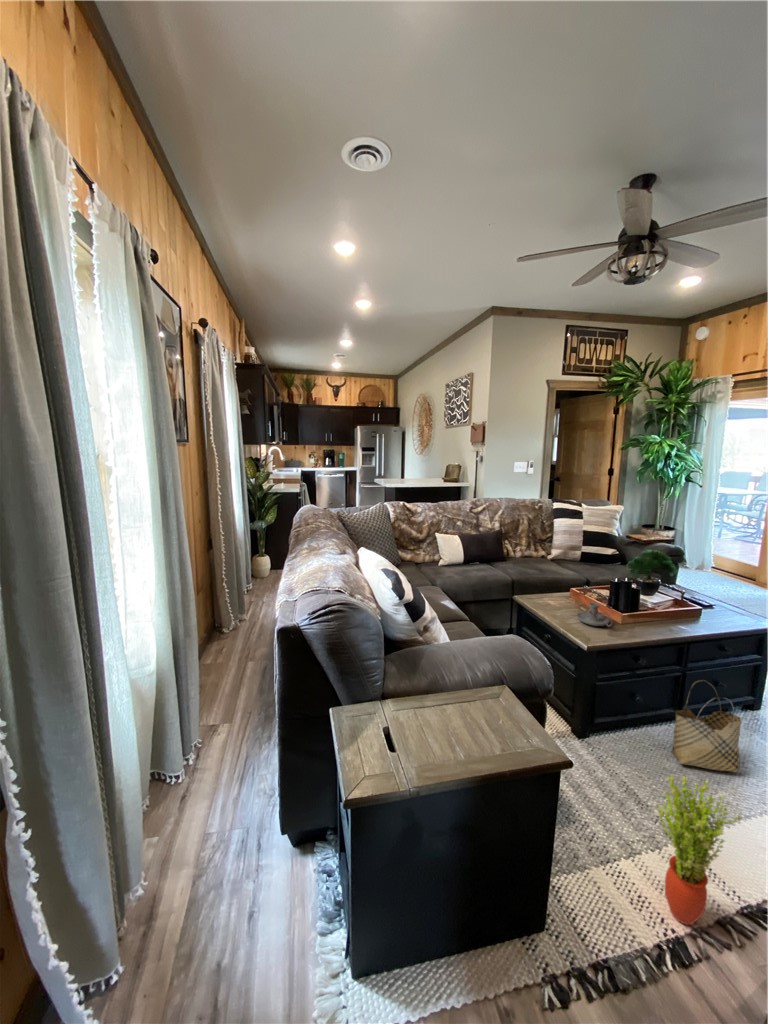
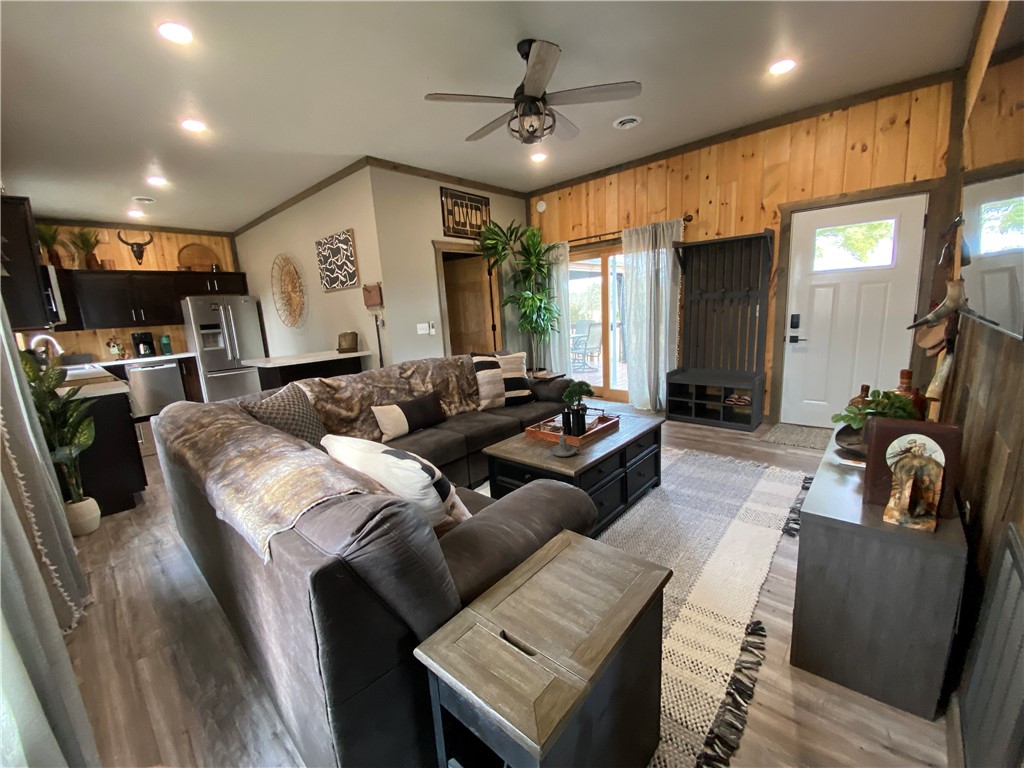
woven basket: present [672,680,741,772] -> none [638,474,679,545]
potted plant: present [656,776,742,925] -> none [702,543,753,664]

